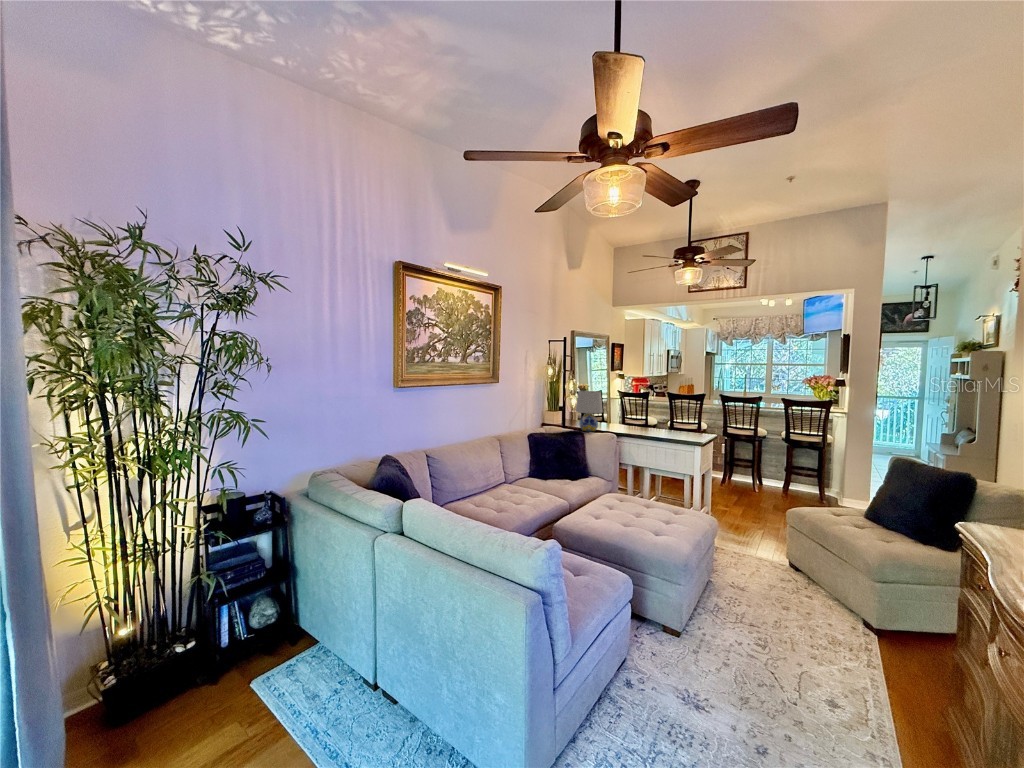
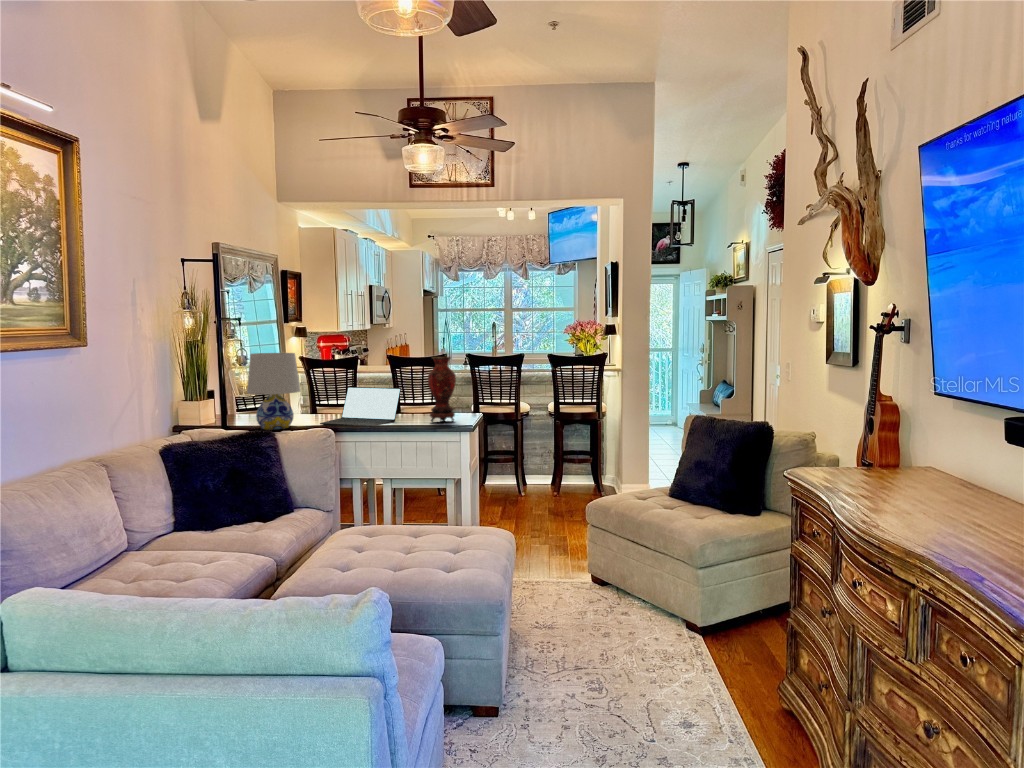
vase: none [674,399,693,440] -> present [428,357,456,423]
laptop: none [612,412,660,437] -> present [320,387,401,426]

